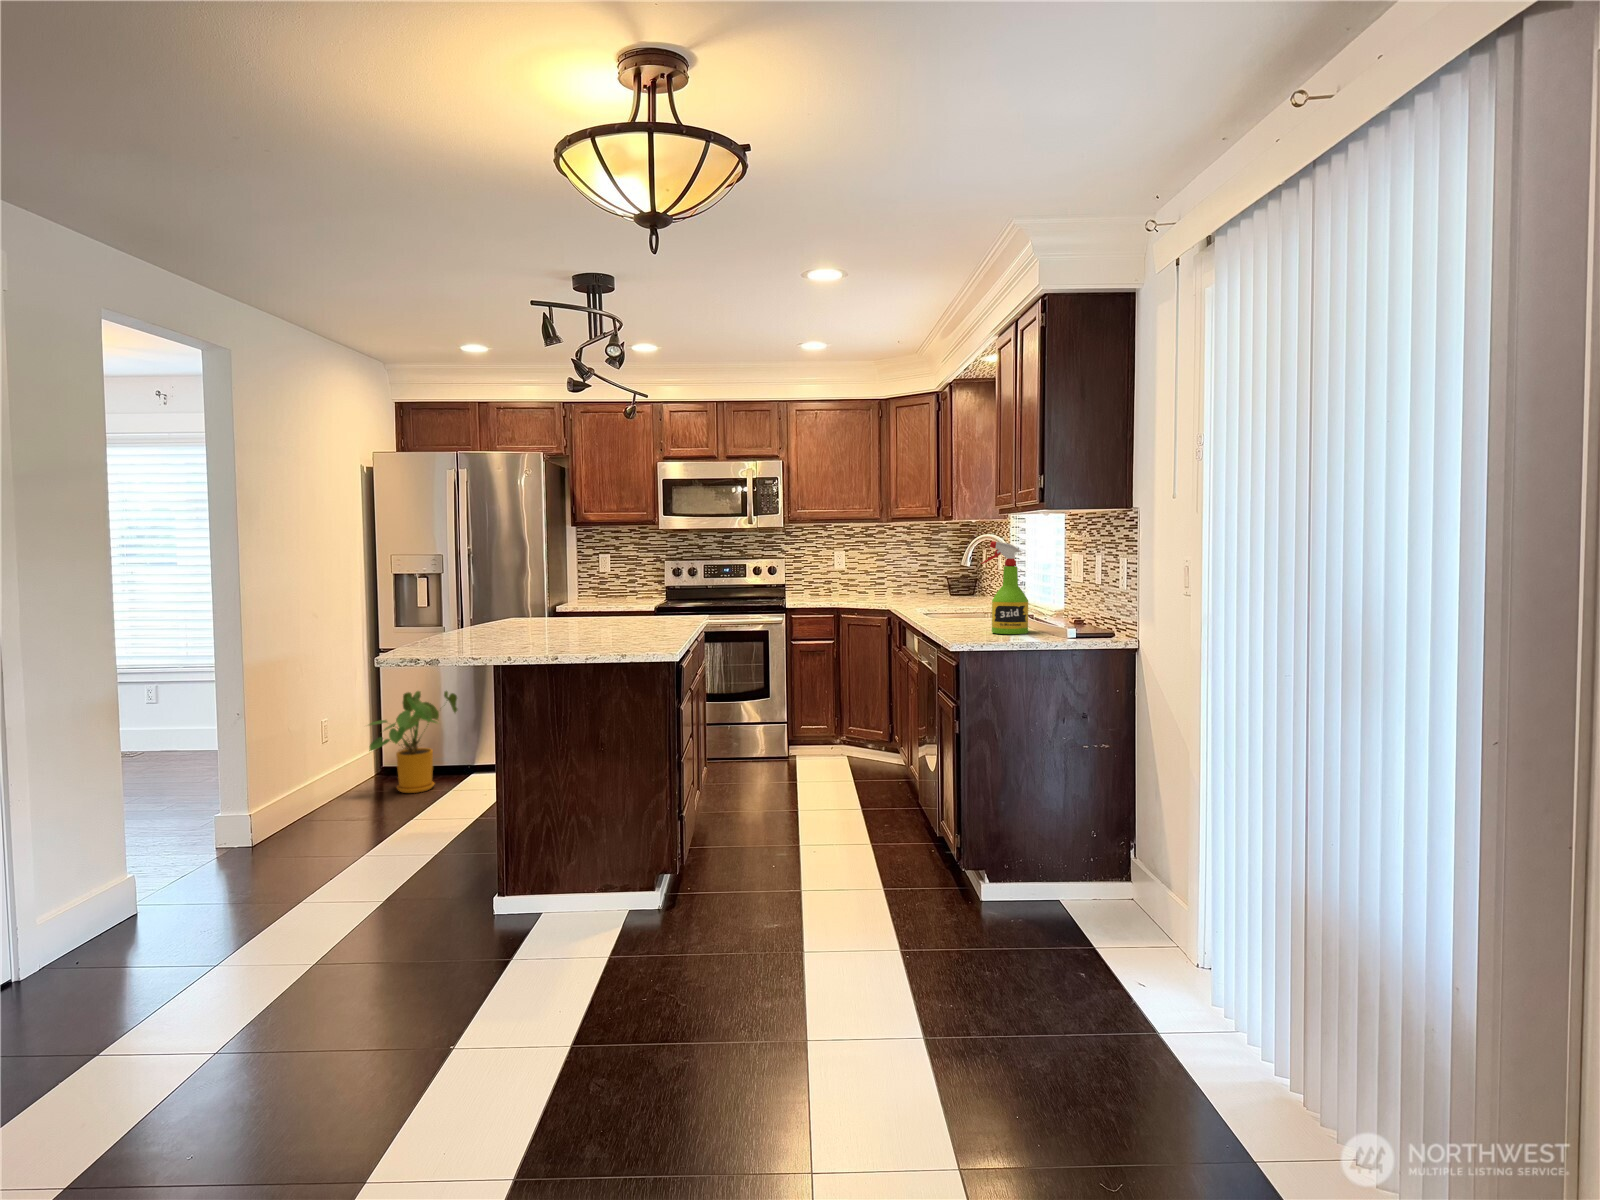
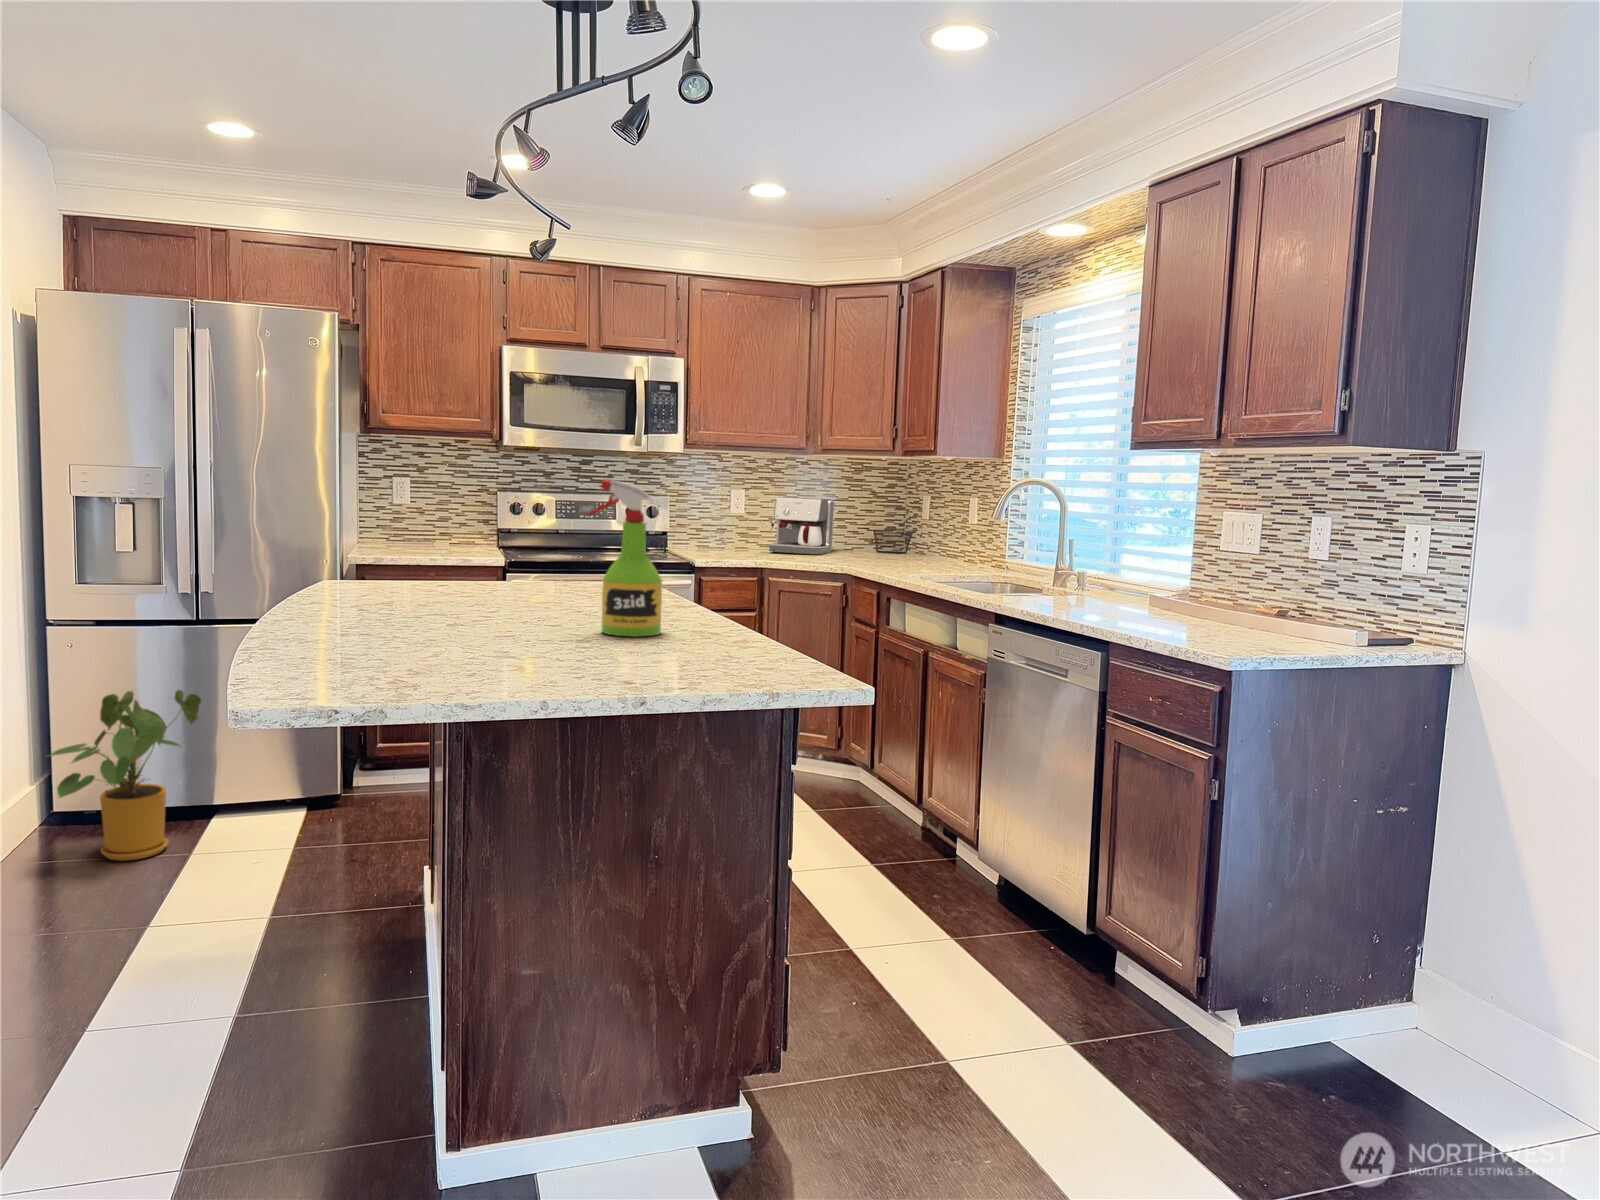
spray bottle: present [980,541,1028,634] -> present [585,479,662,637]
coffee maker: none [859,555,909,598] -> present [769,497,834,555]

